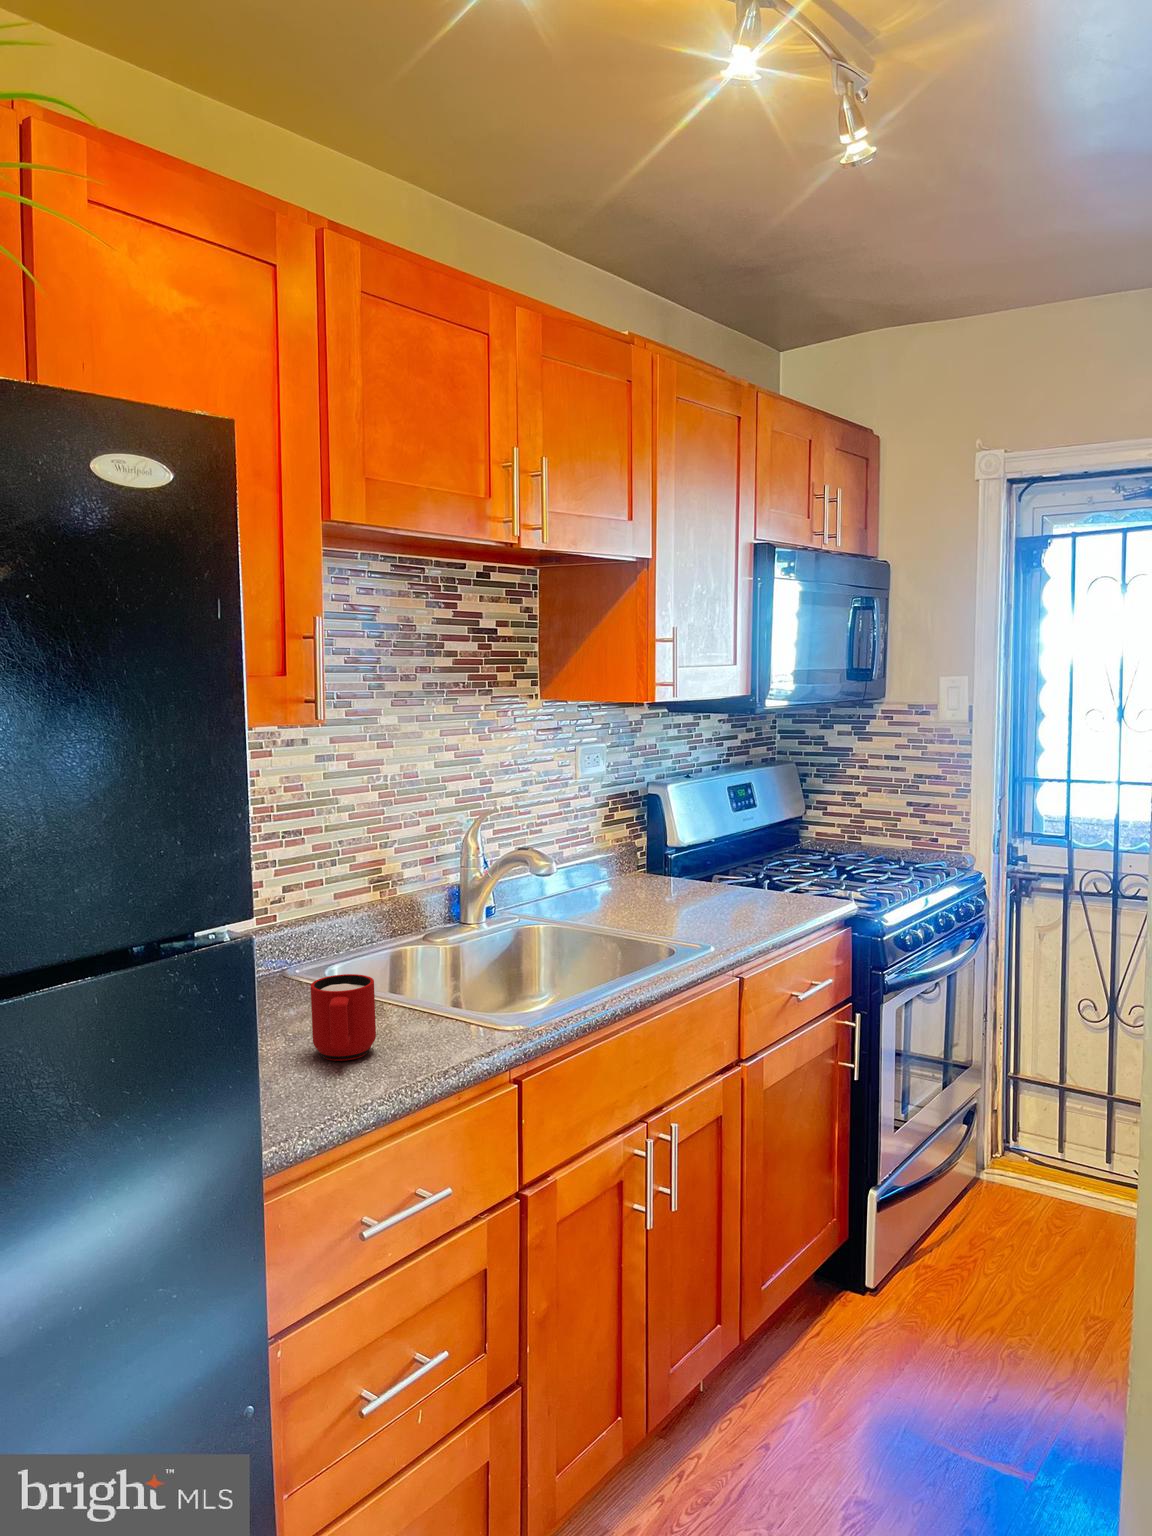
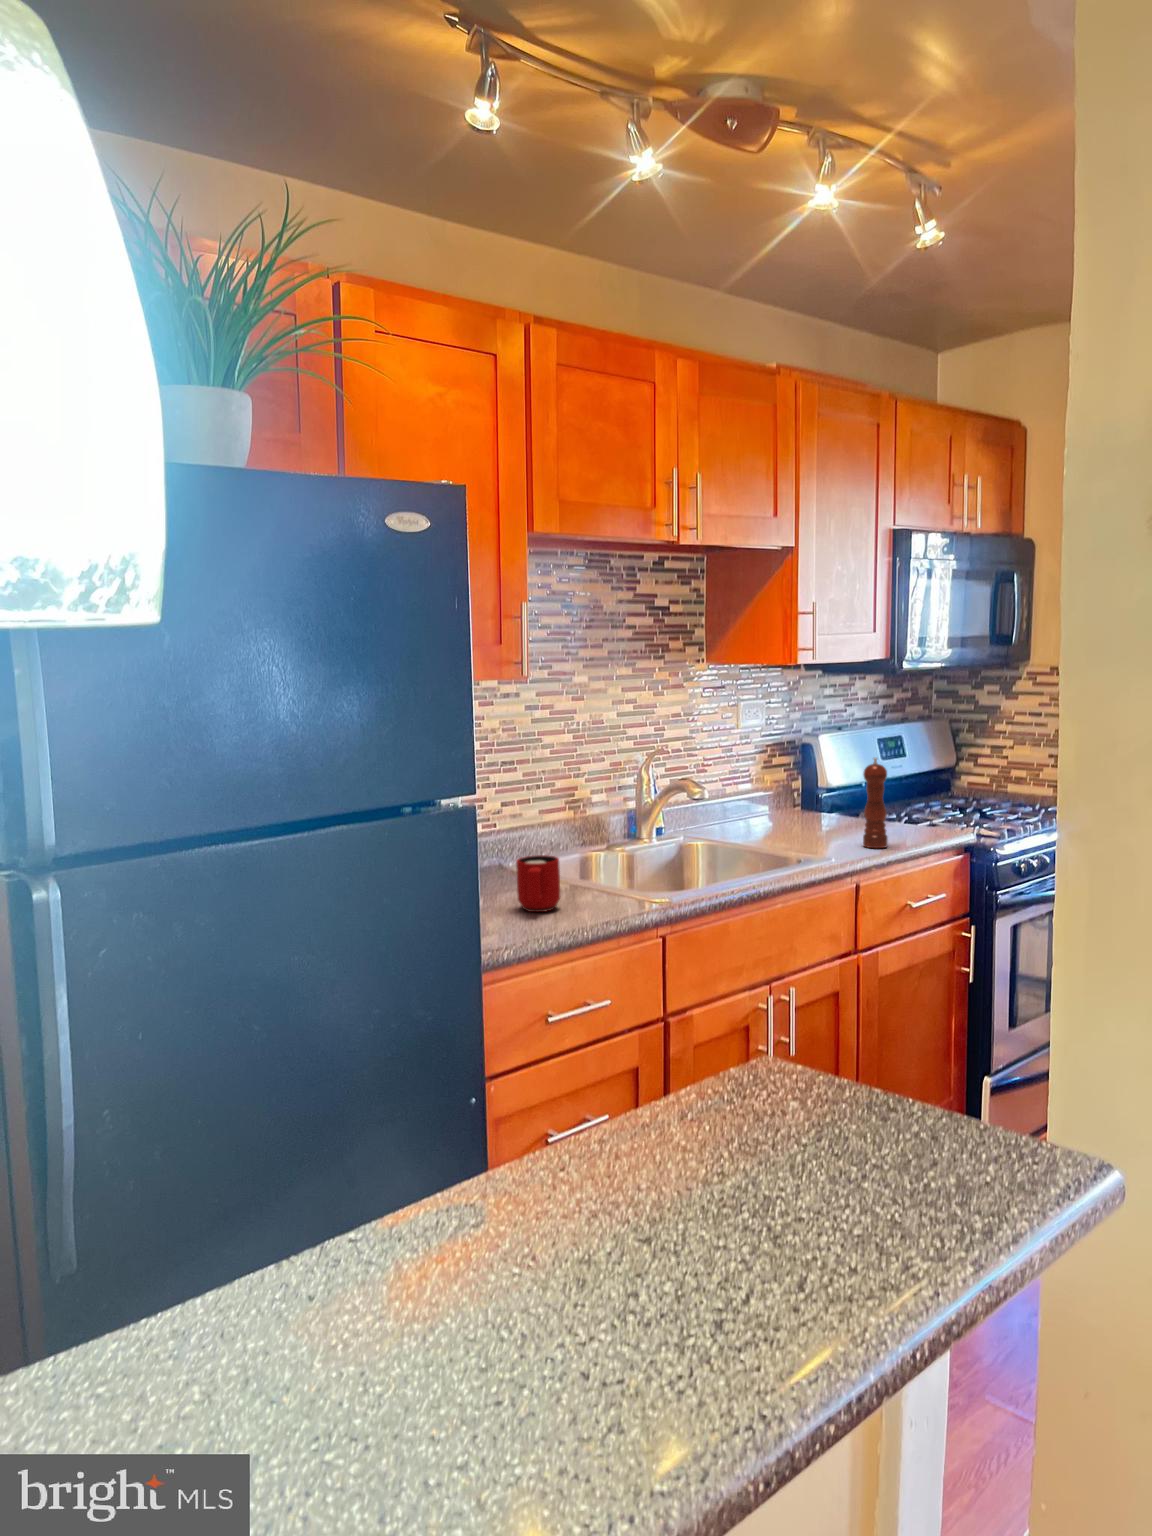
pepper mill: none [739,816,768,927] -> present [863,758,888,848]

